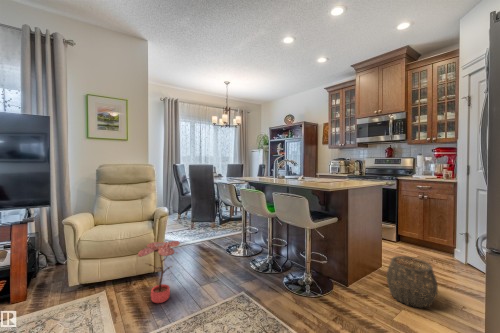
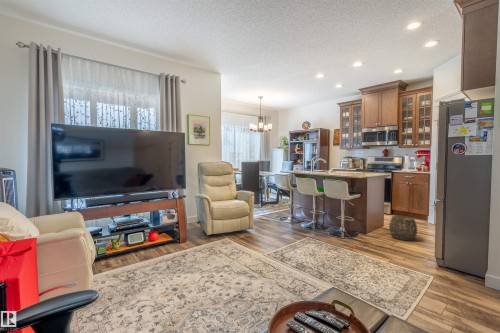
potted plant: present [138,241,180,303] -> none [254,208,275,241]

